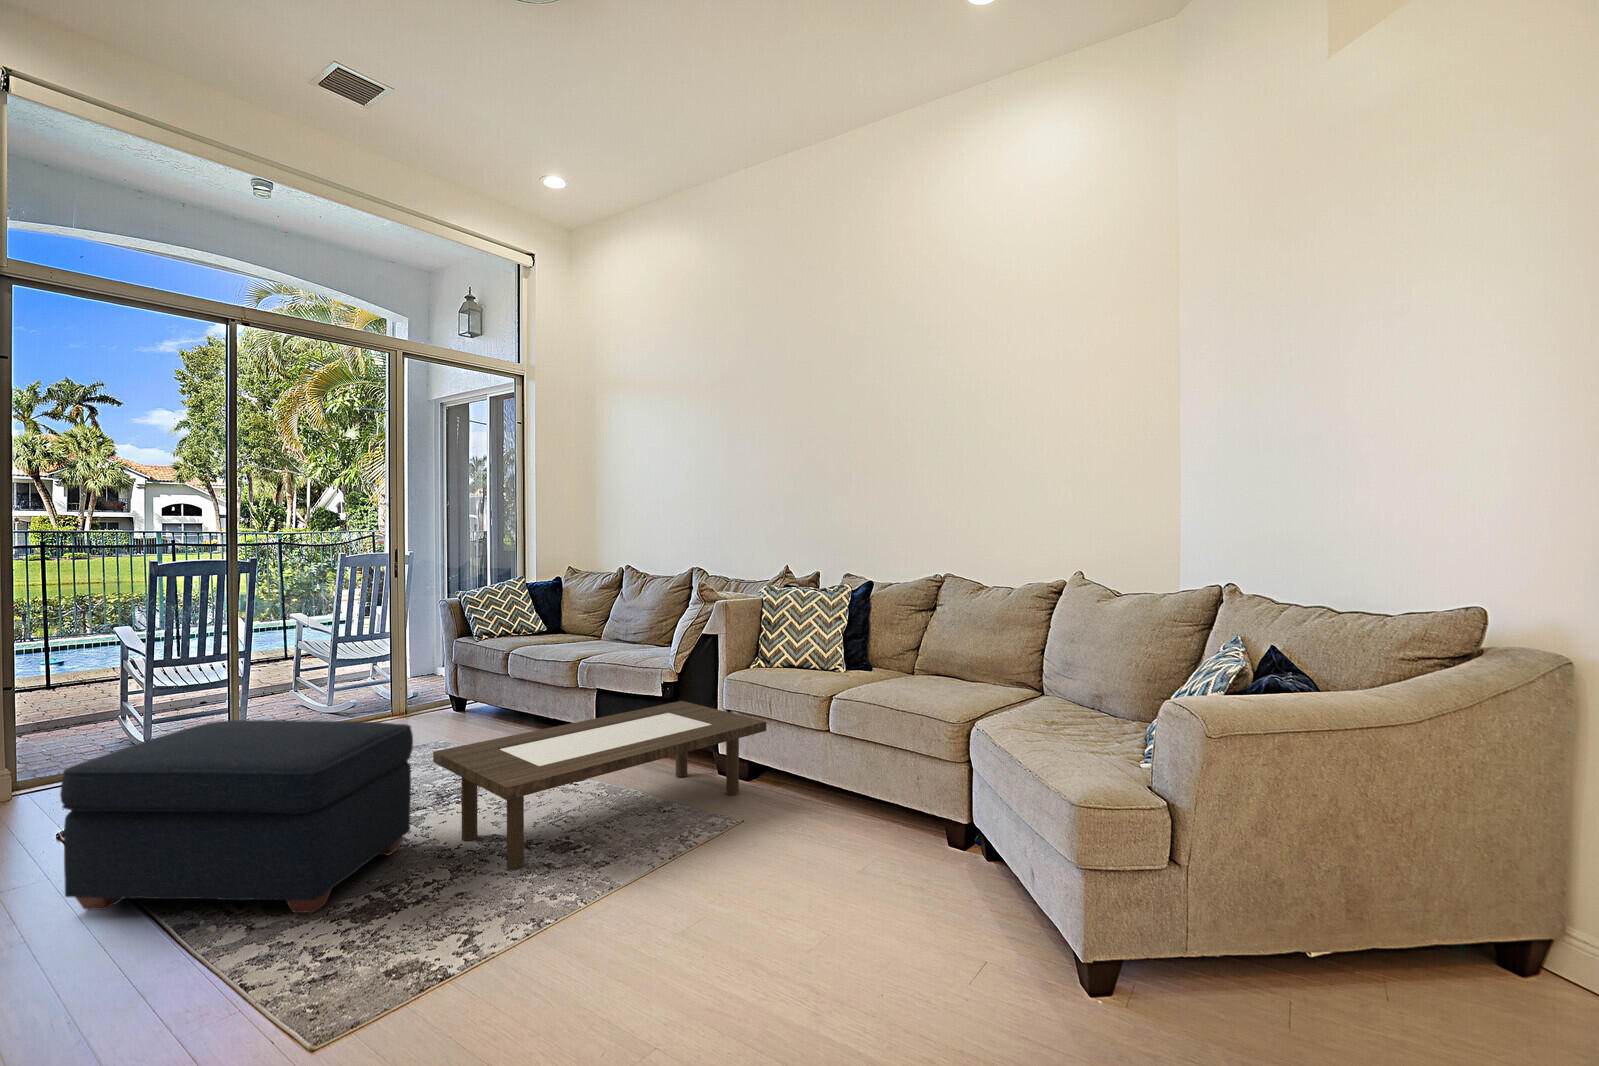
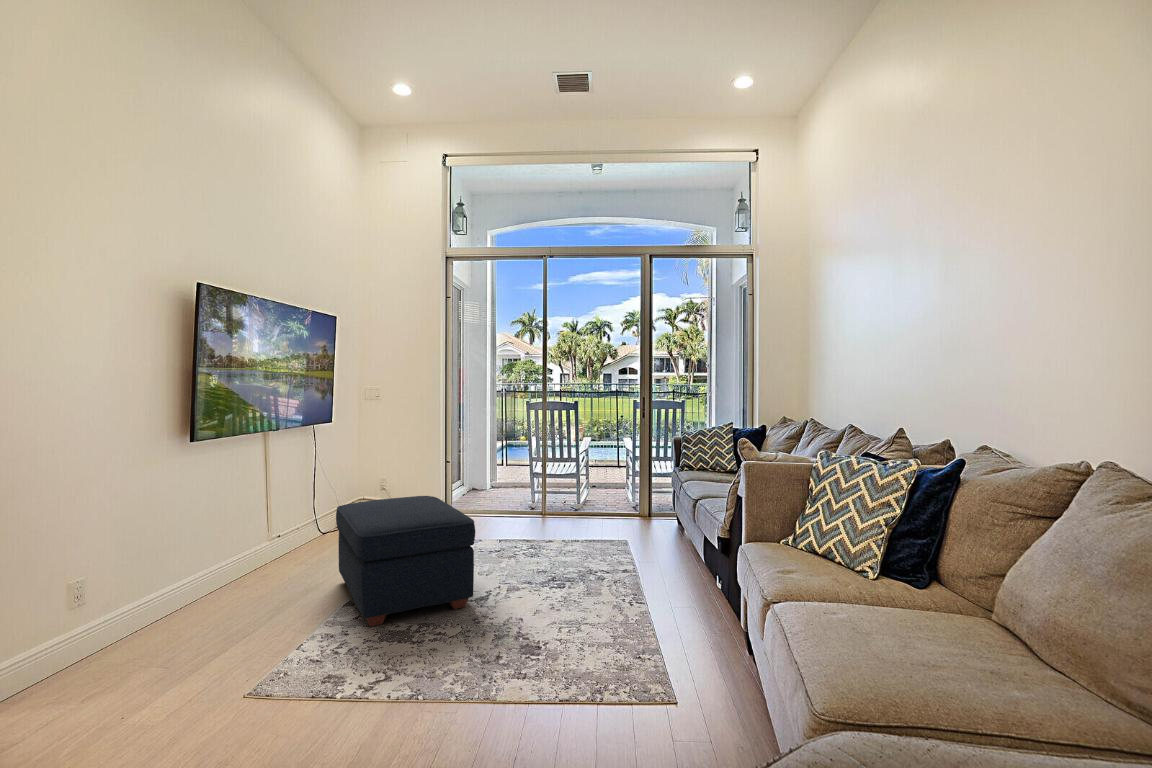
coffee table: present [433,701,766,870] -> none [442,545,740,680]

